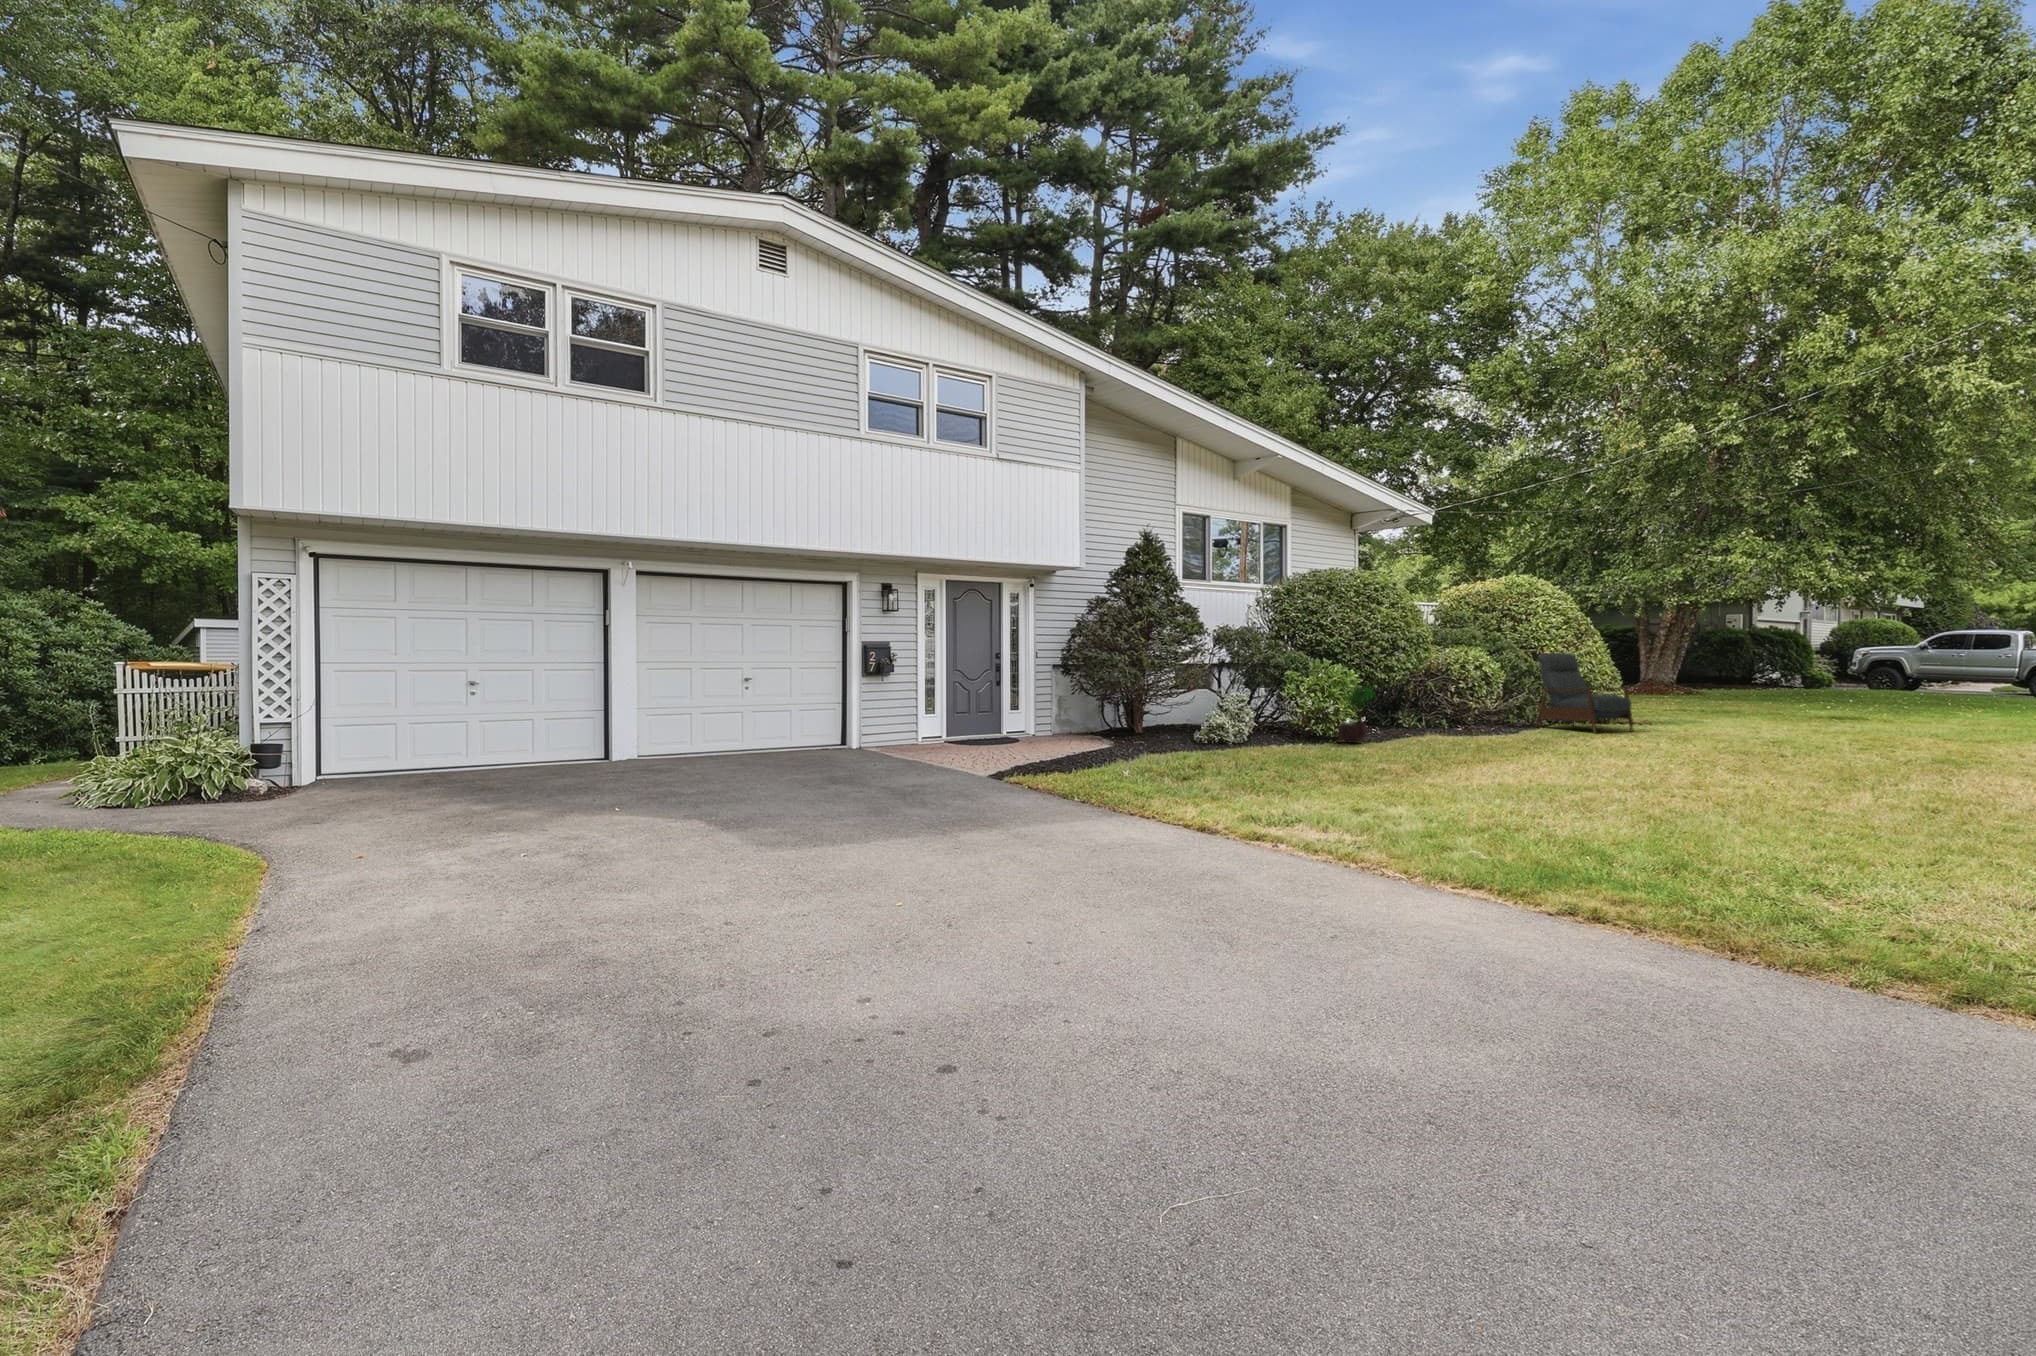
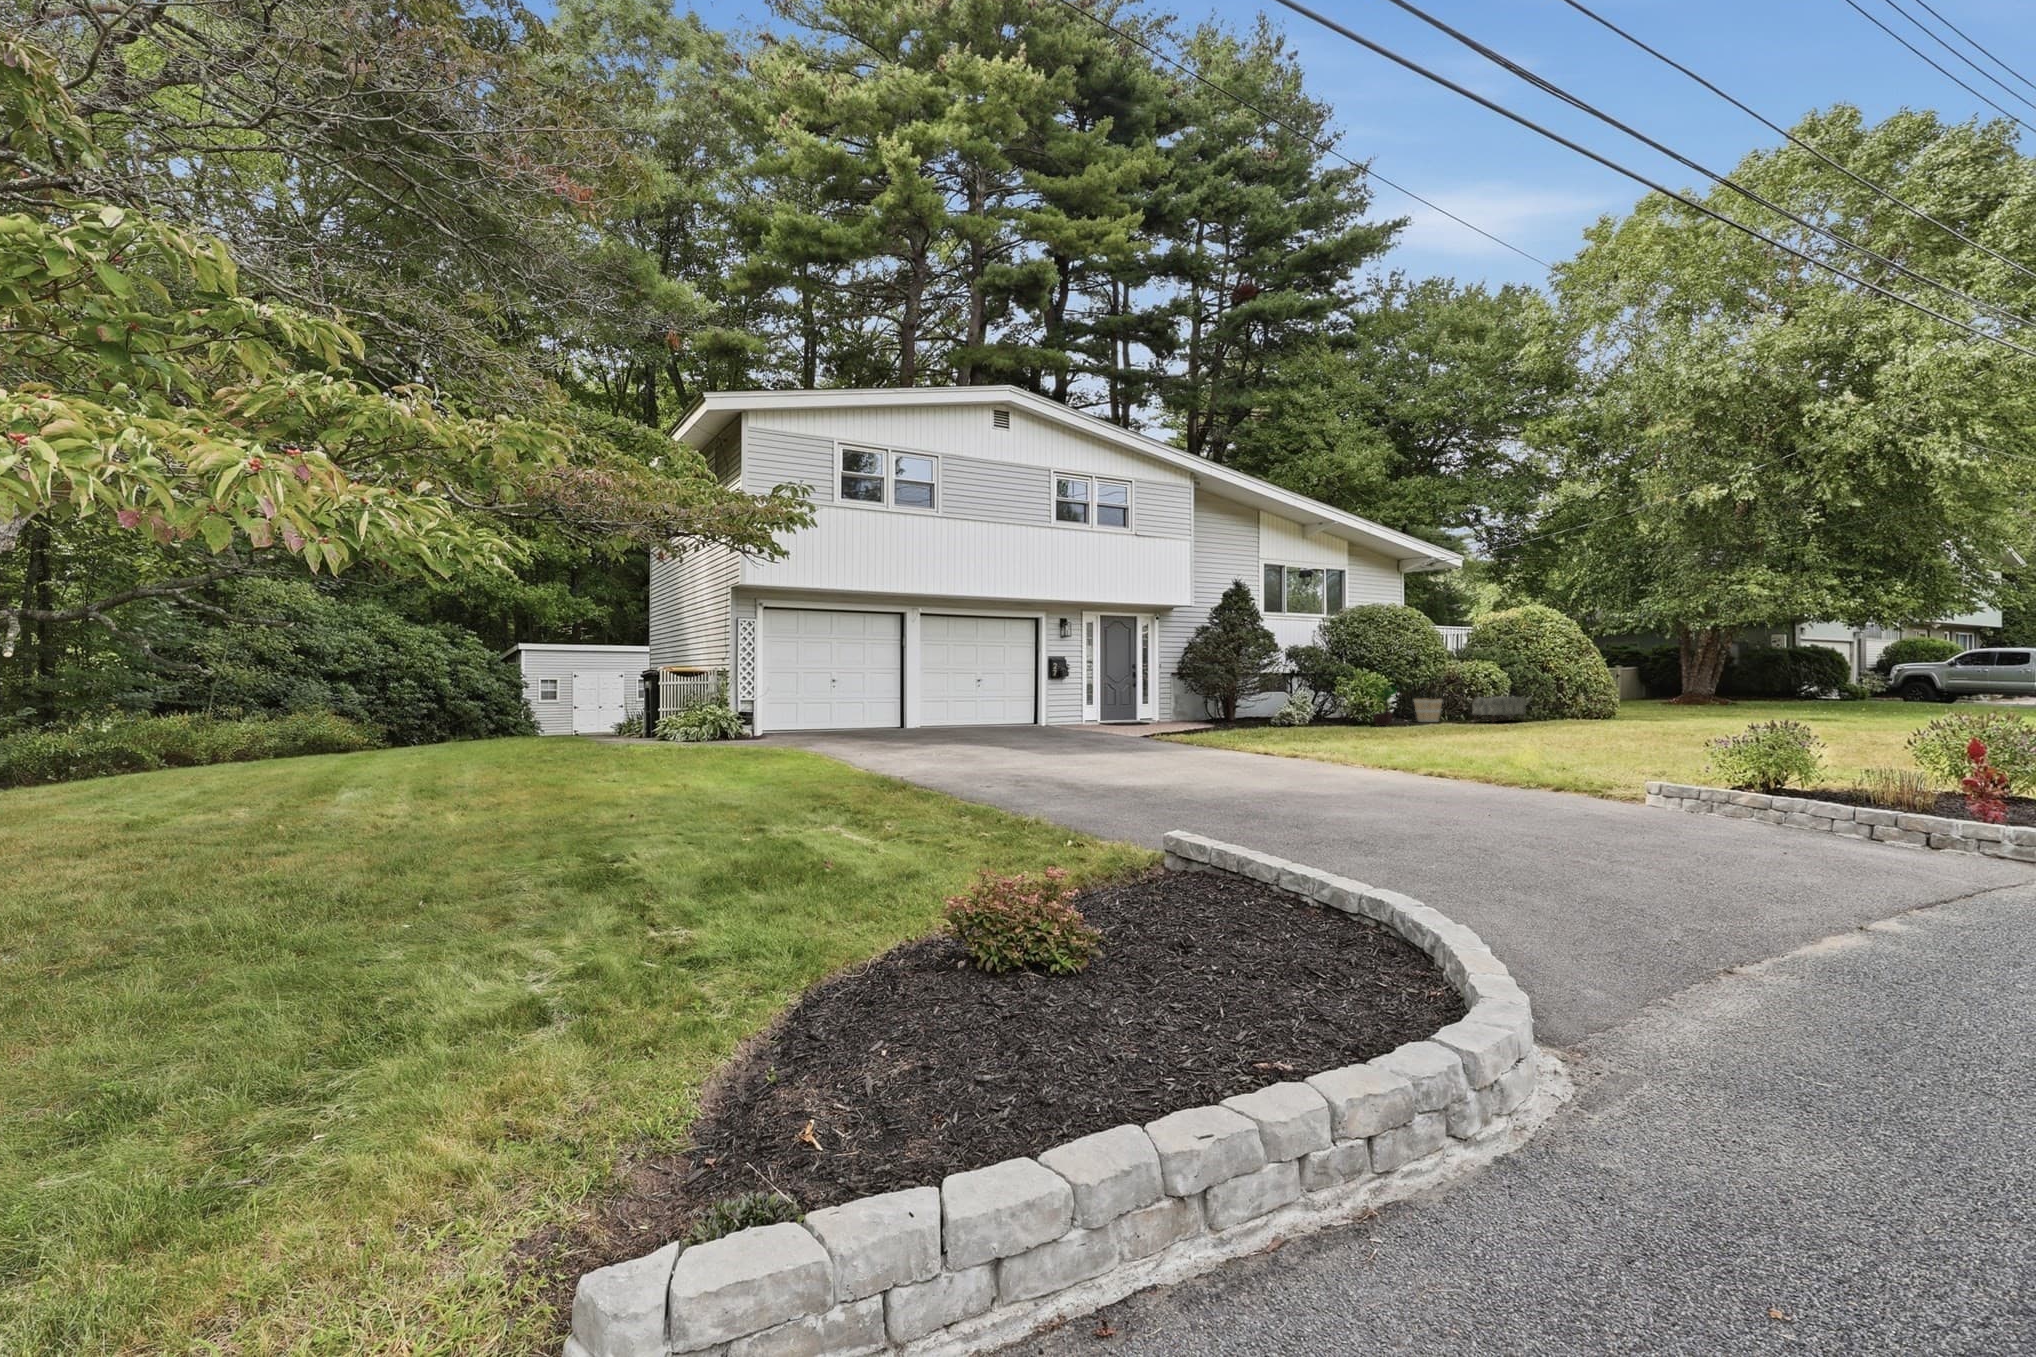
chair: present [1535,653,1635,733] -> none [1529,665,1597,722]
bench: none [1468,696,1539,736] -> present [1472,697,1526,722]
wooden bucket: none [1386,699,1428,734] -> present [1414,699,1443,722]

